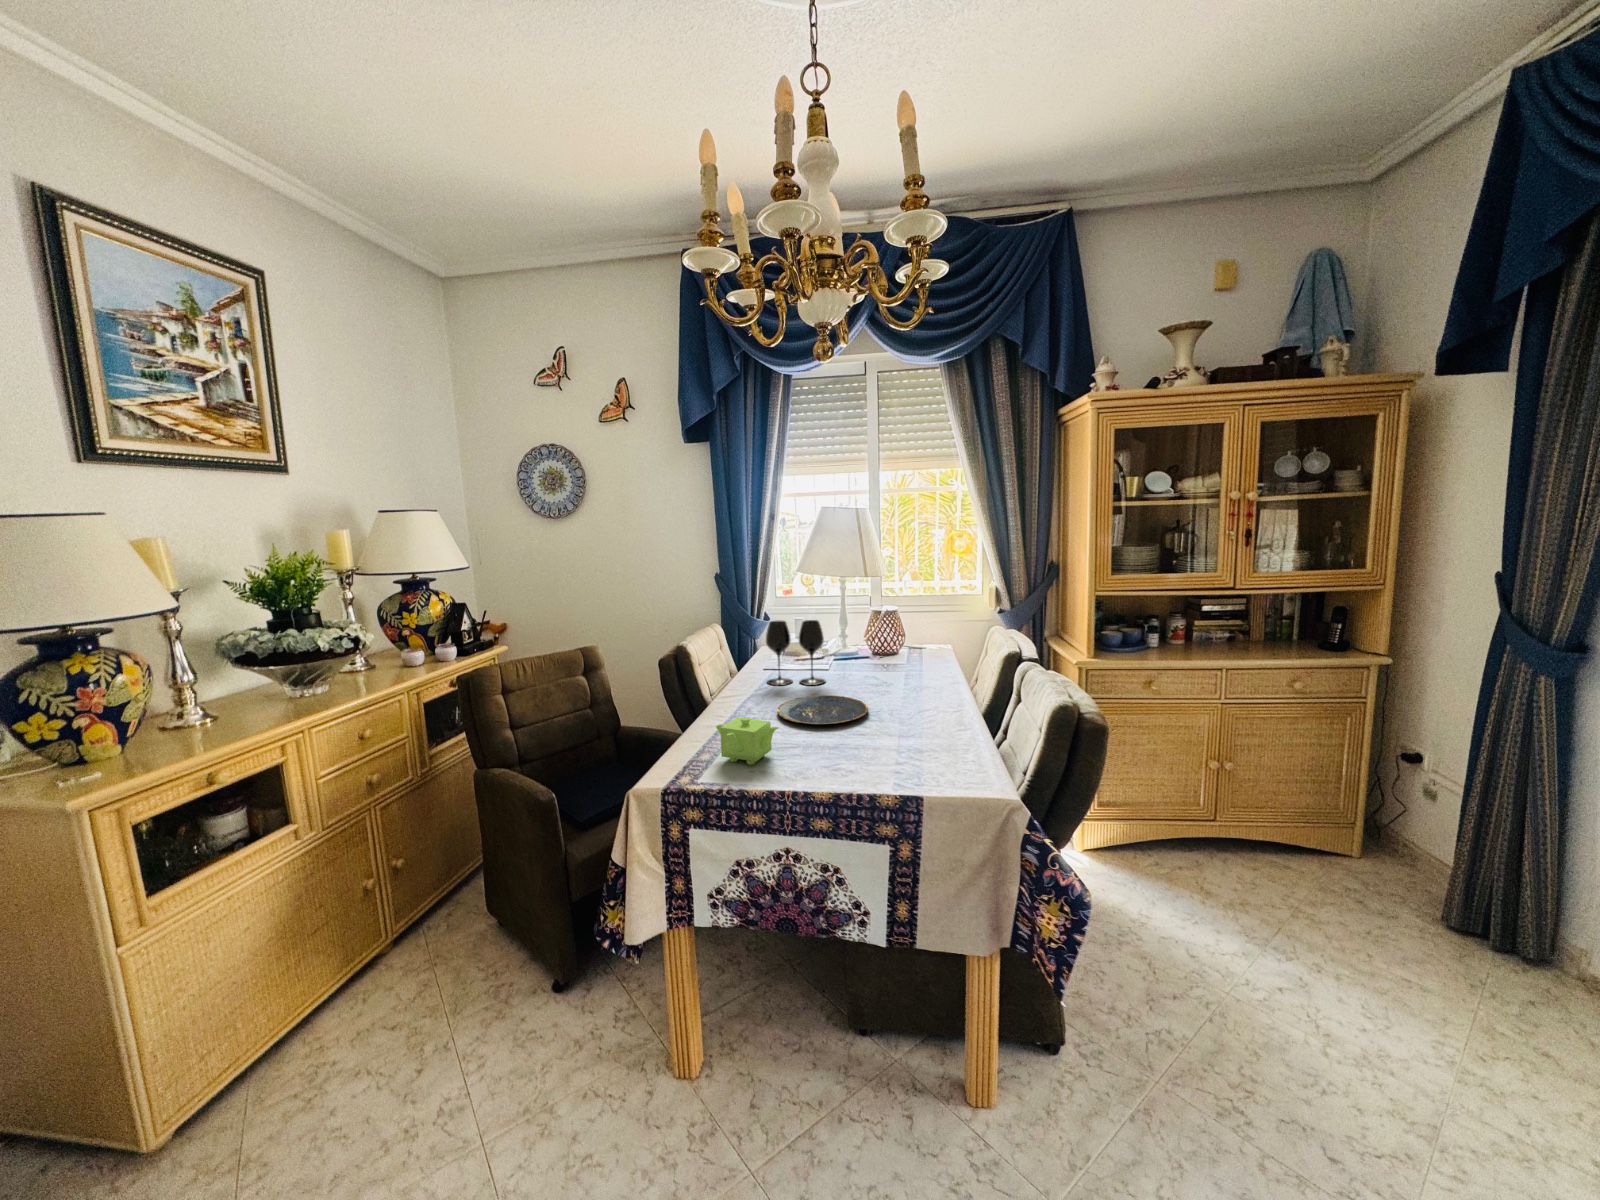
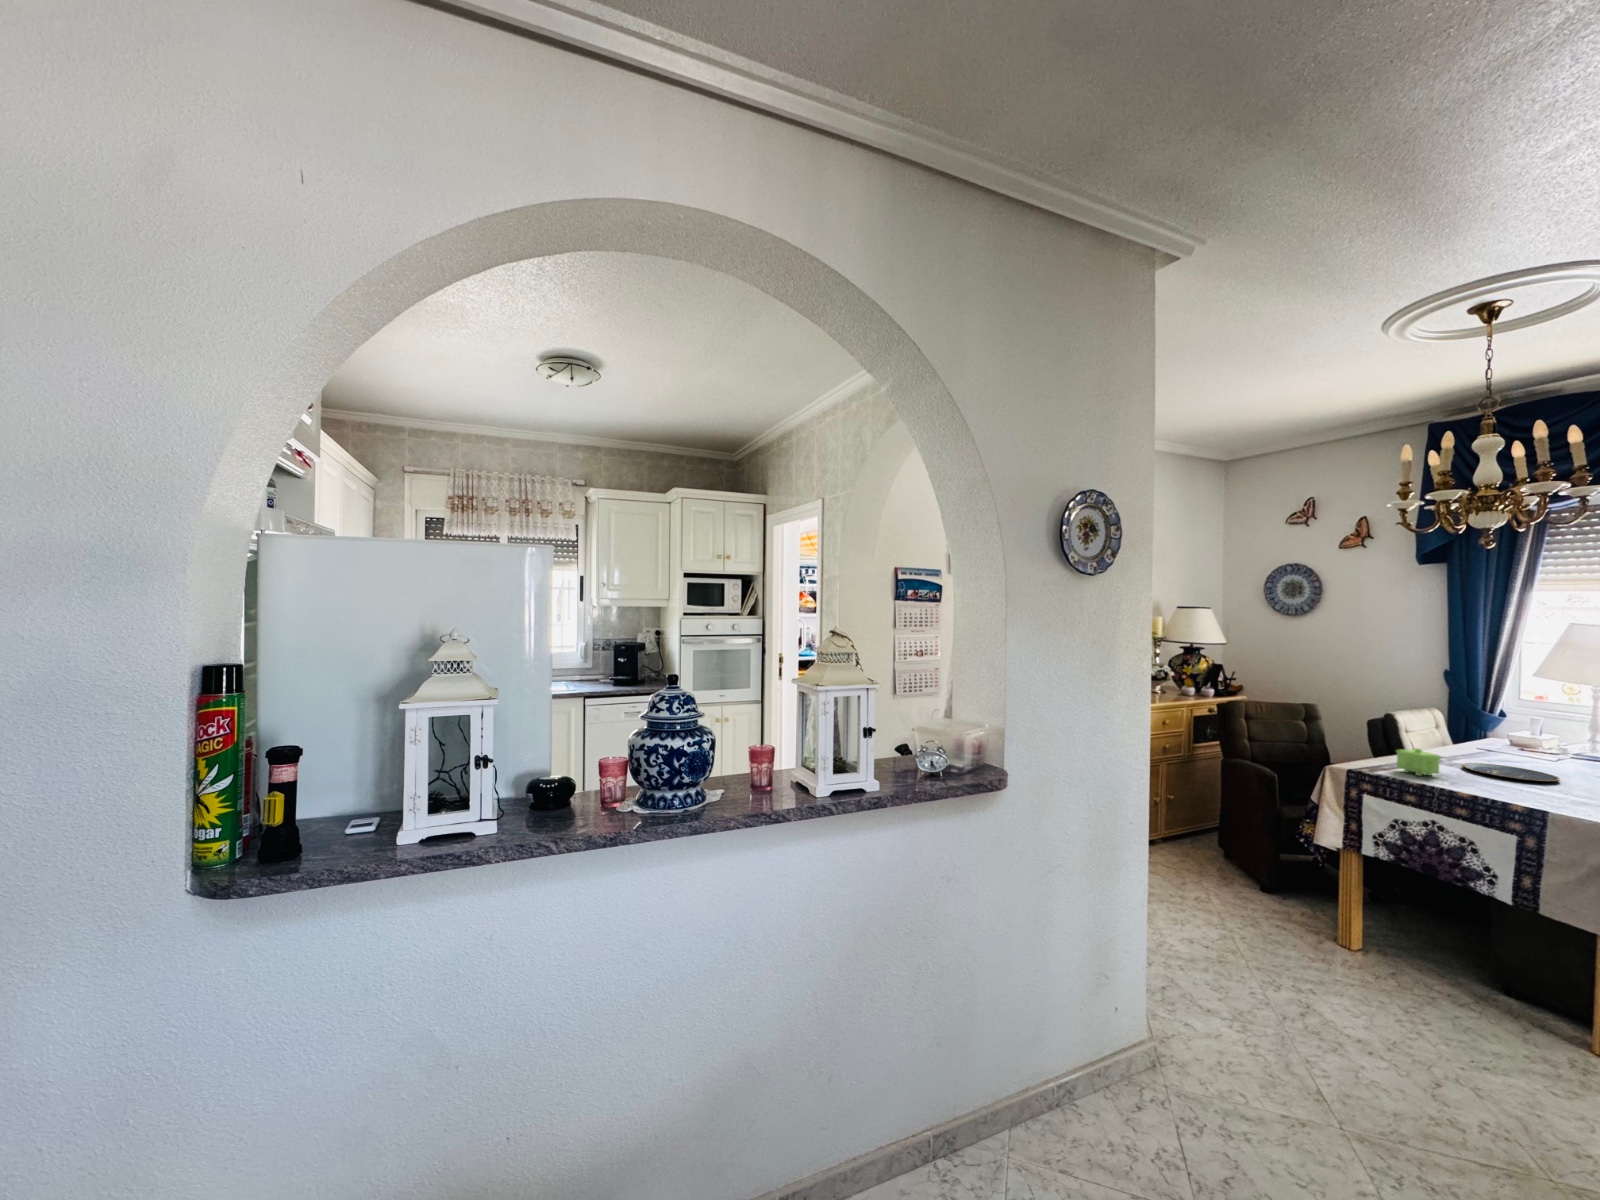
wine glass: present [766,620,825,685] -> none [1470,708,1537,765]

